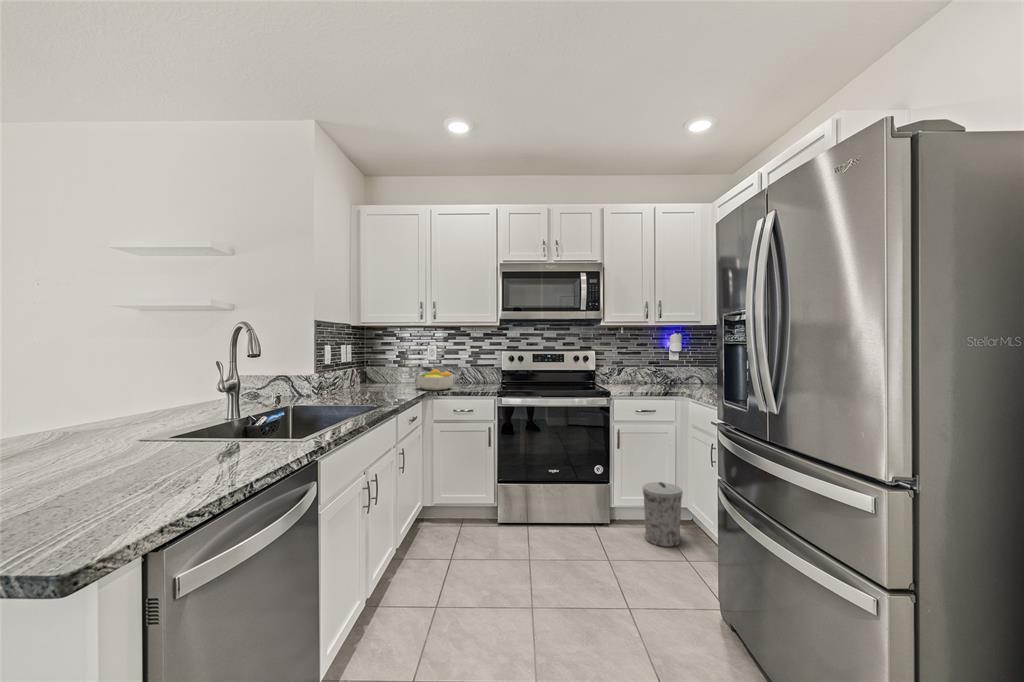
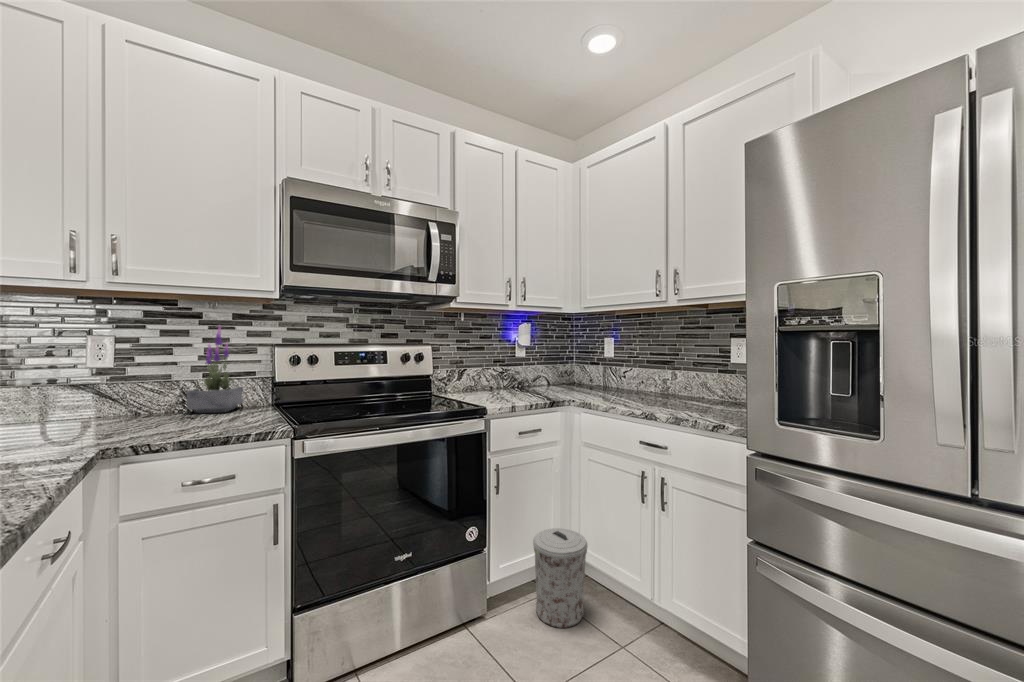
potted plant: none [463,340,488,385] -> present [187,327,244,413]
fruit bowl: present [417,369,454,390] -> none [58,388,173,444]

